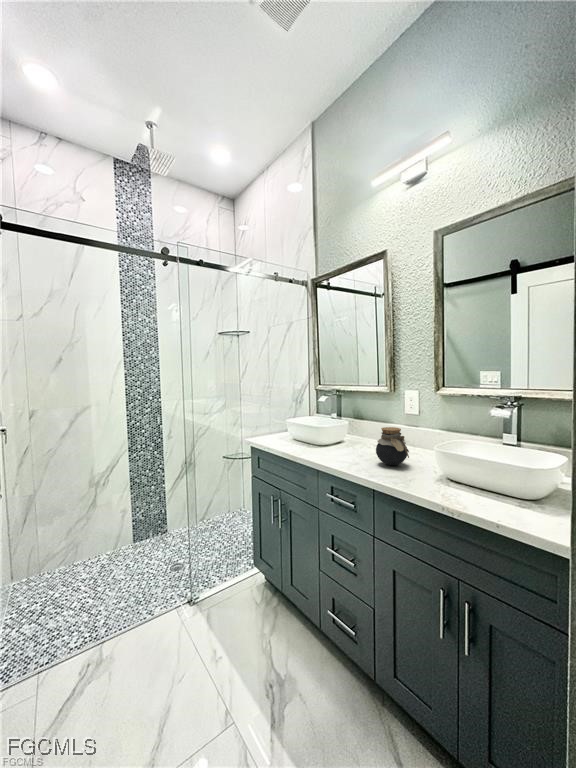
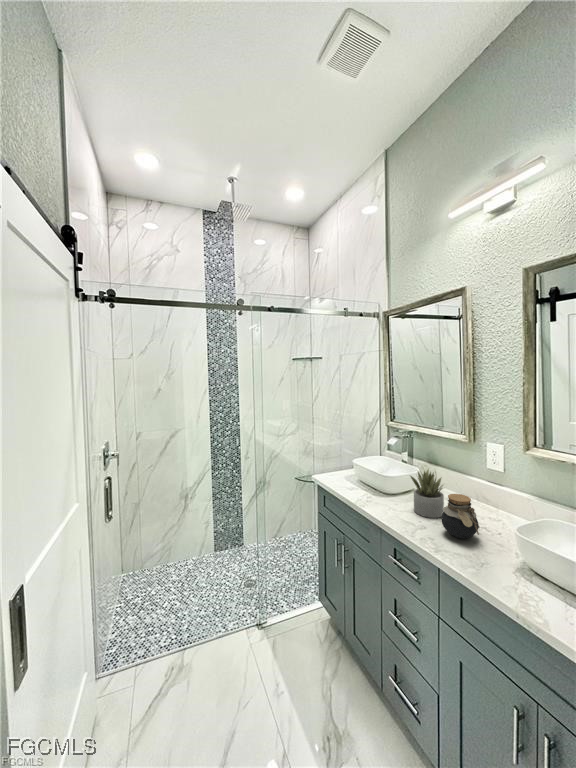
succulent plant: none [344,412,377,456] -> present [411,469,444,518]

